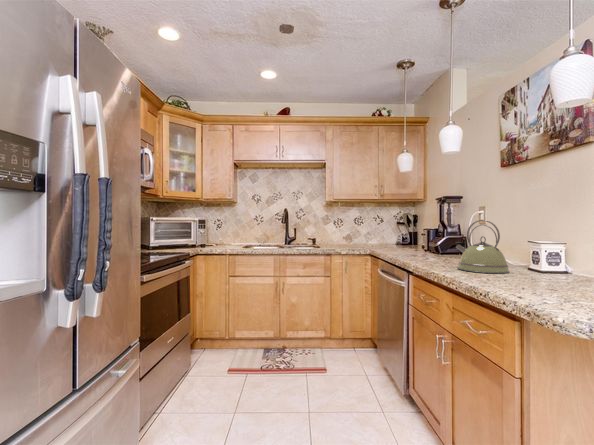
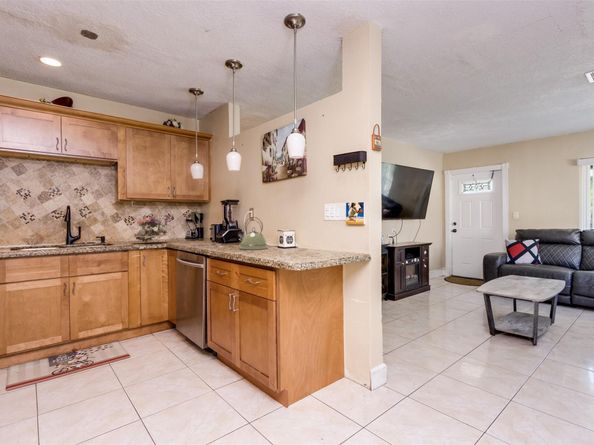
flower arrangement: none [335,216,377,248] -> present [133,214,170,242]

